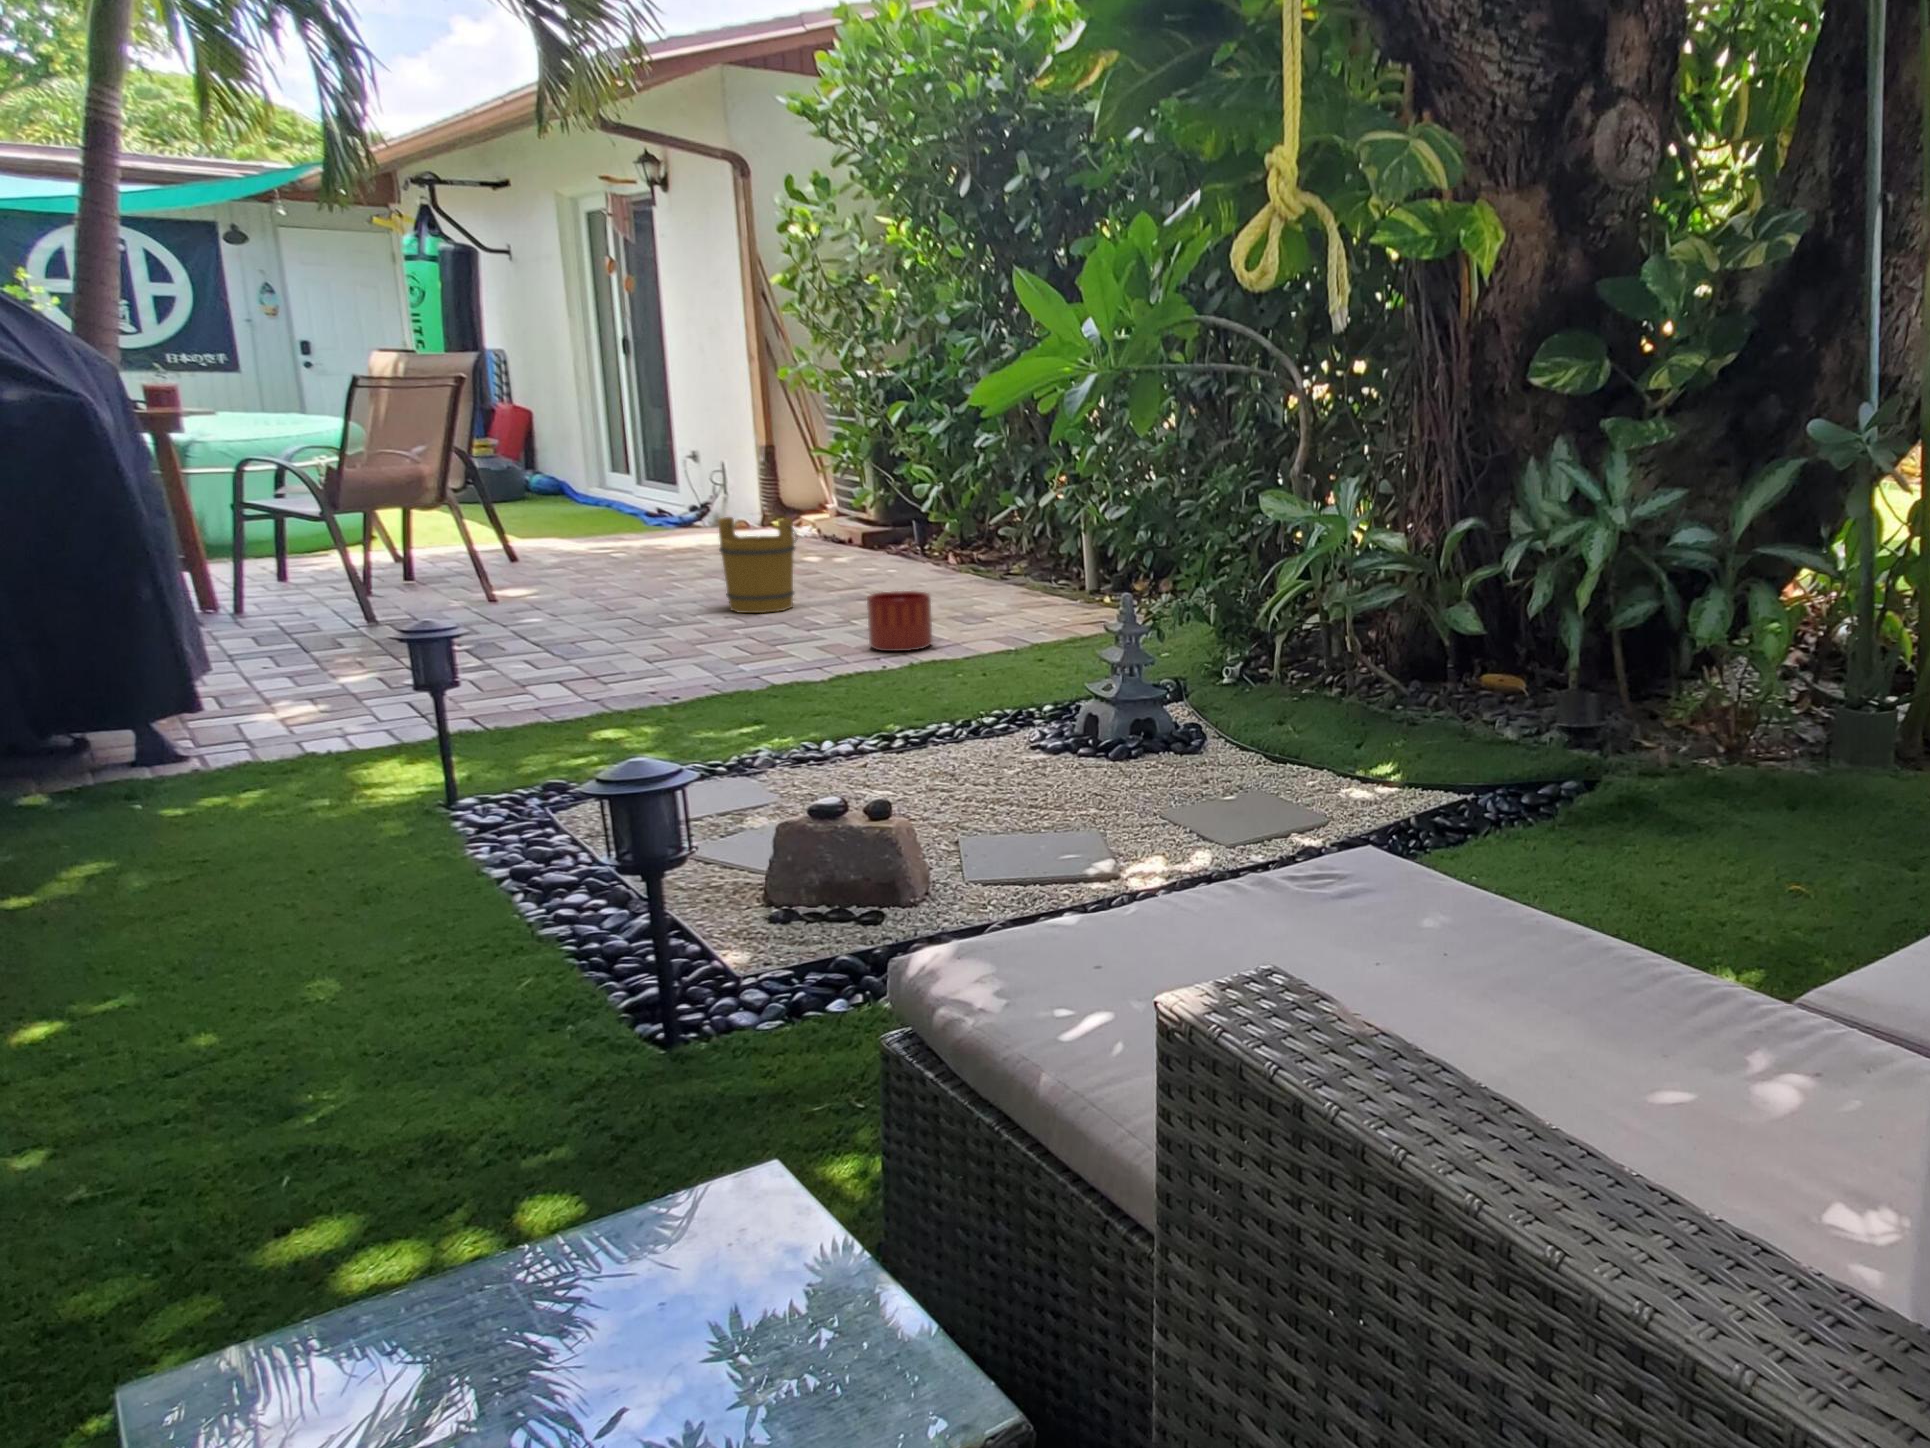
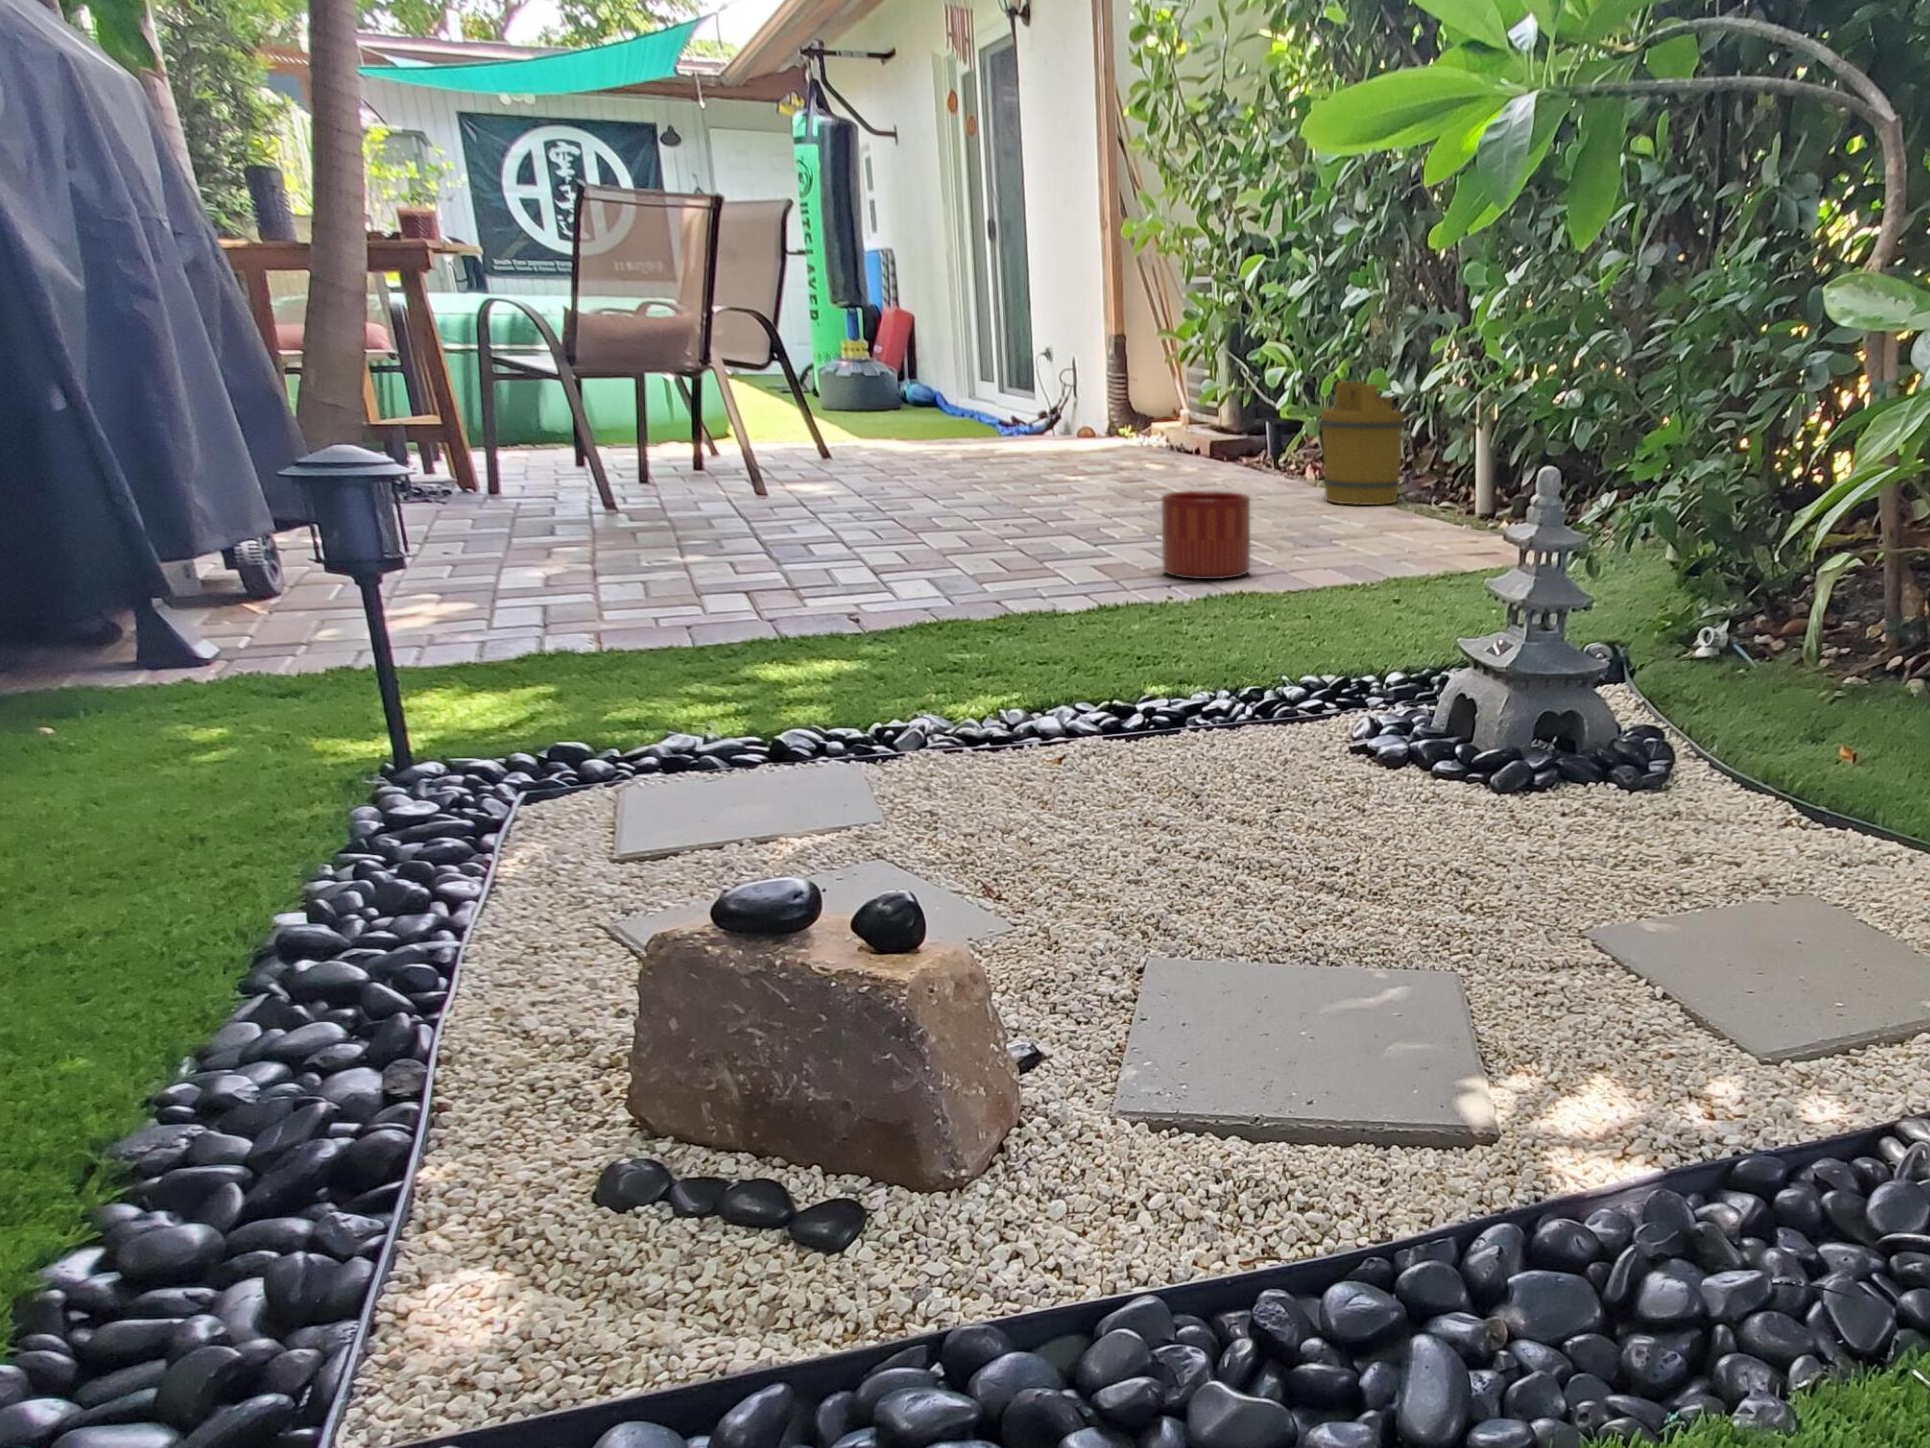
bucket: present [718,517,796,613] -> present [1319,382,1410,505]

